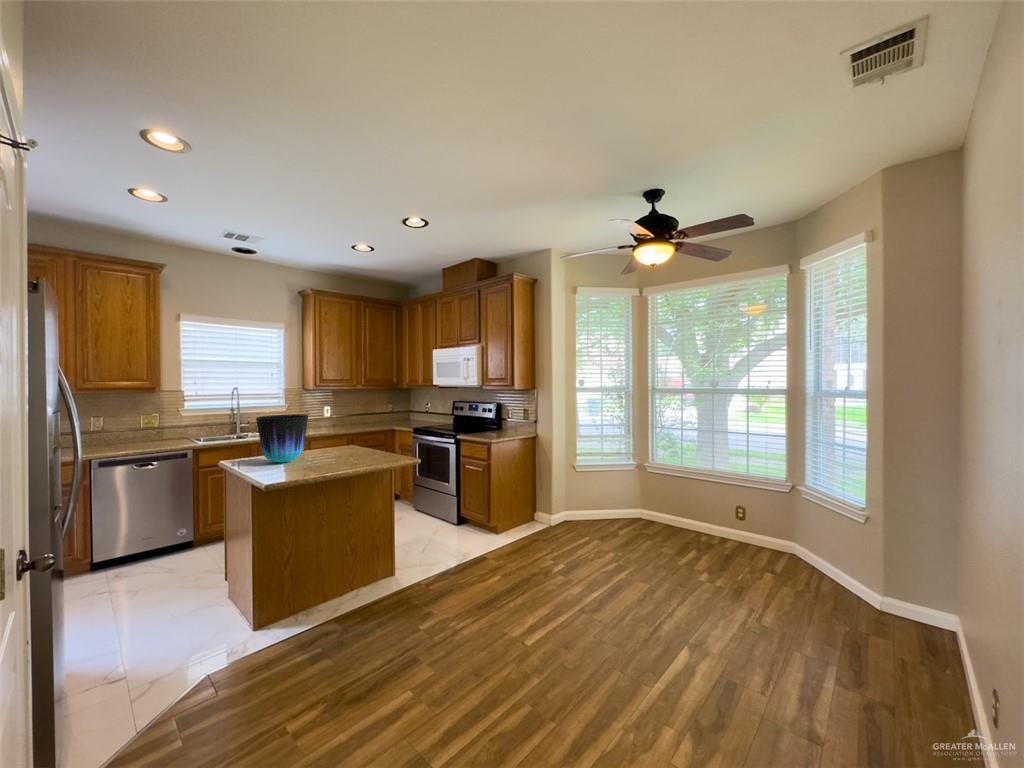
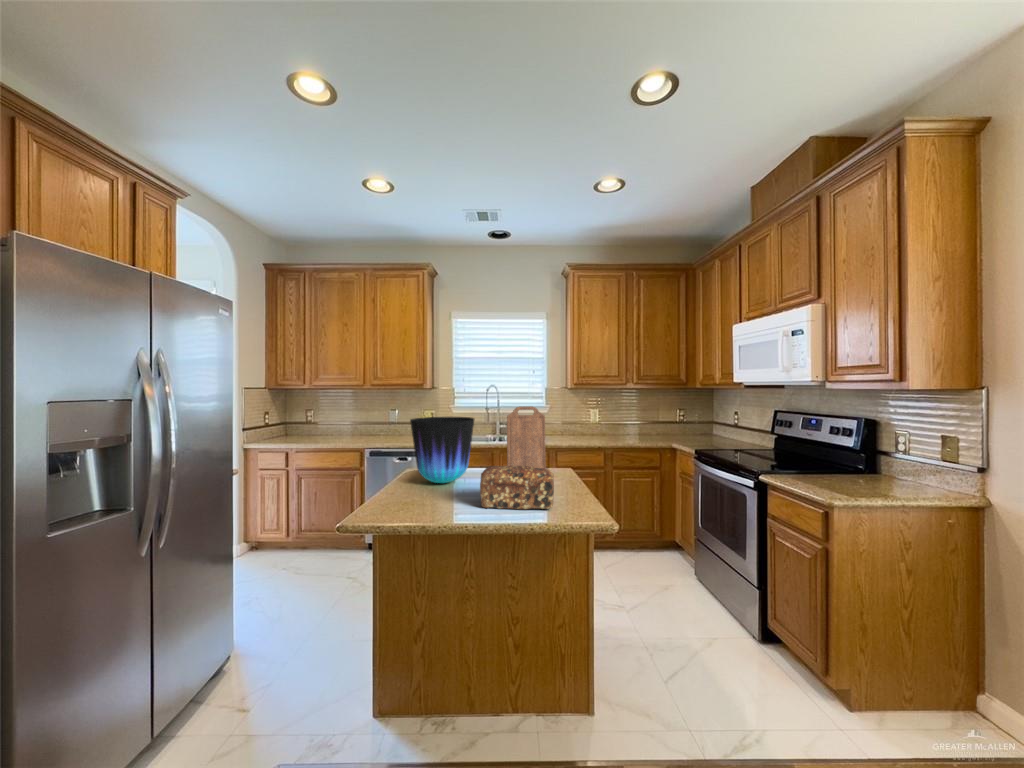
cutting board: none [315,405,343,452] -> present [507,406,546,468]
bread loaf: none [333,439,383,466] -> present [480,466,554,509]

